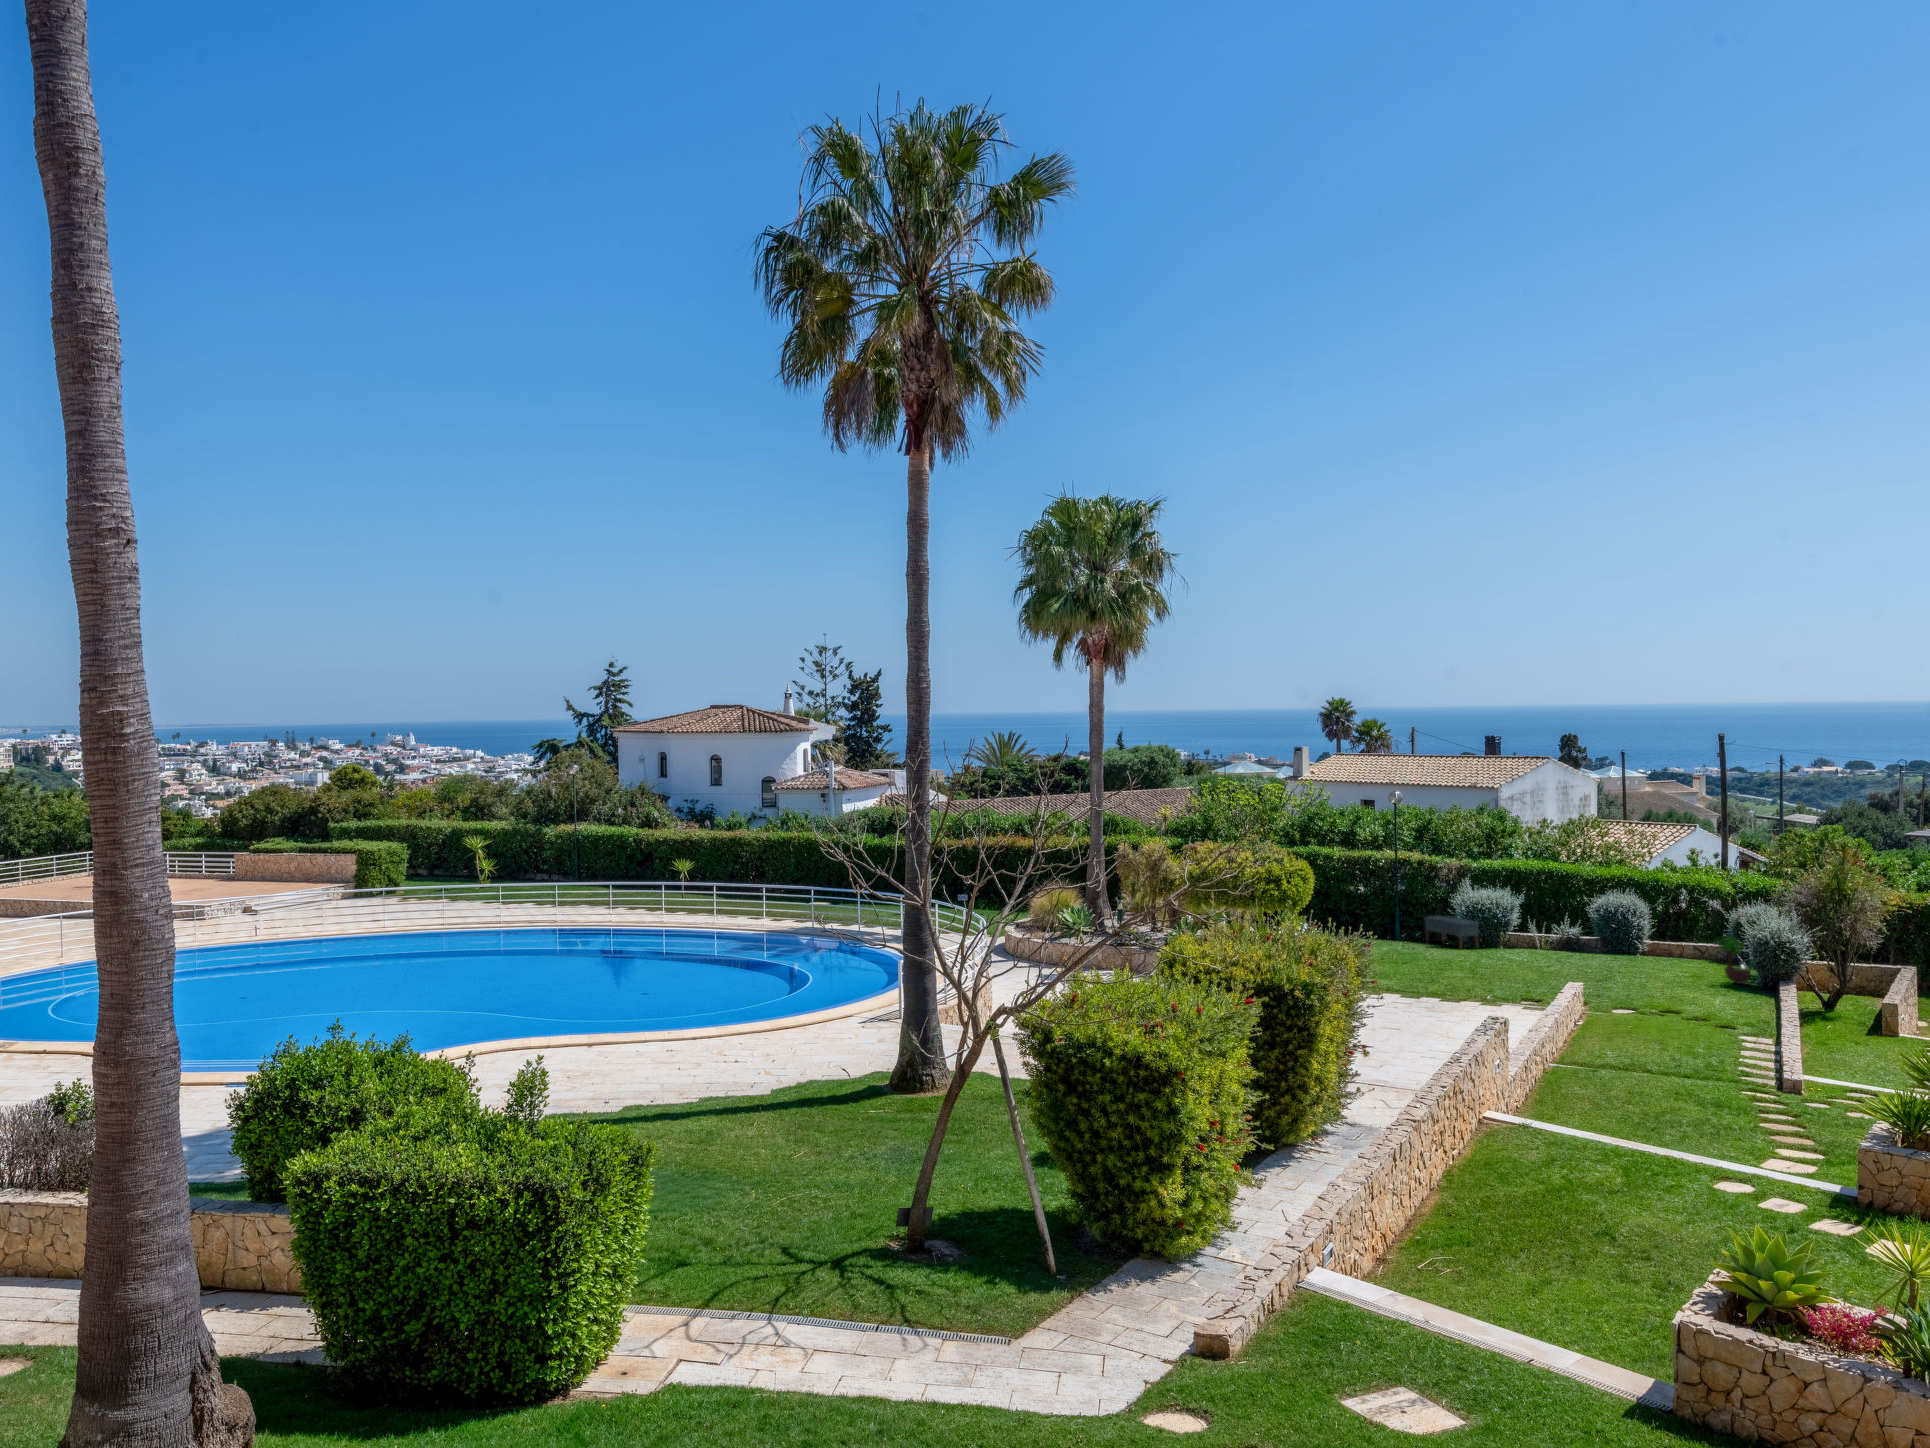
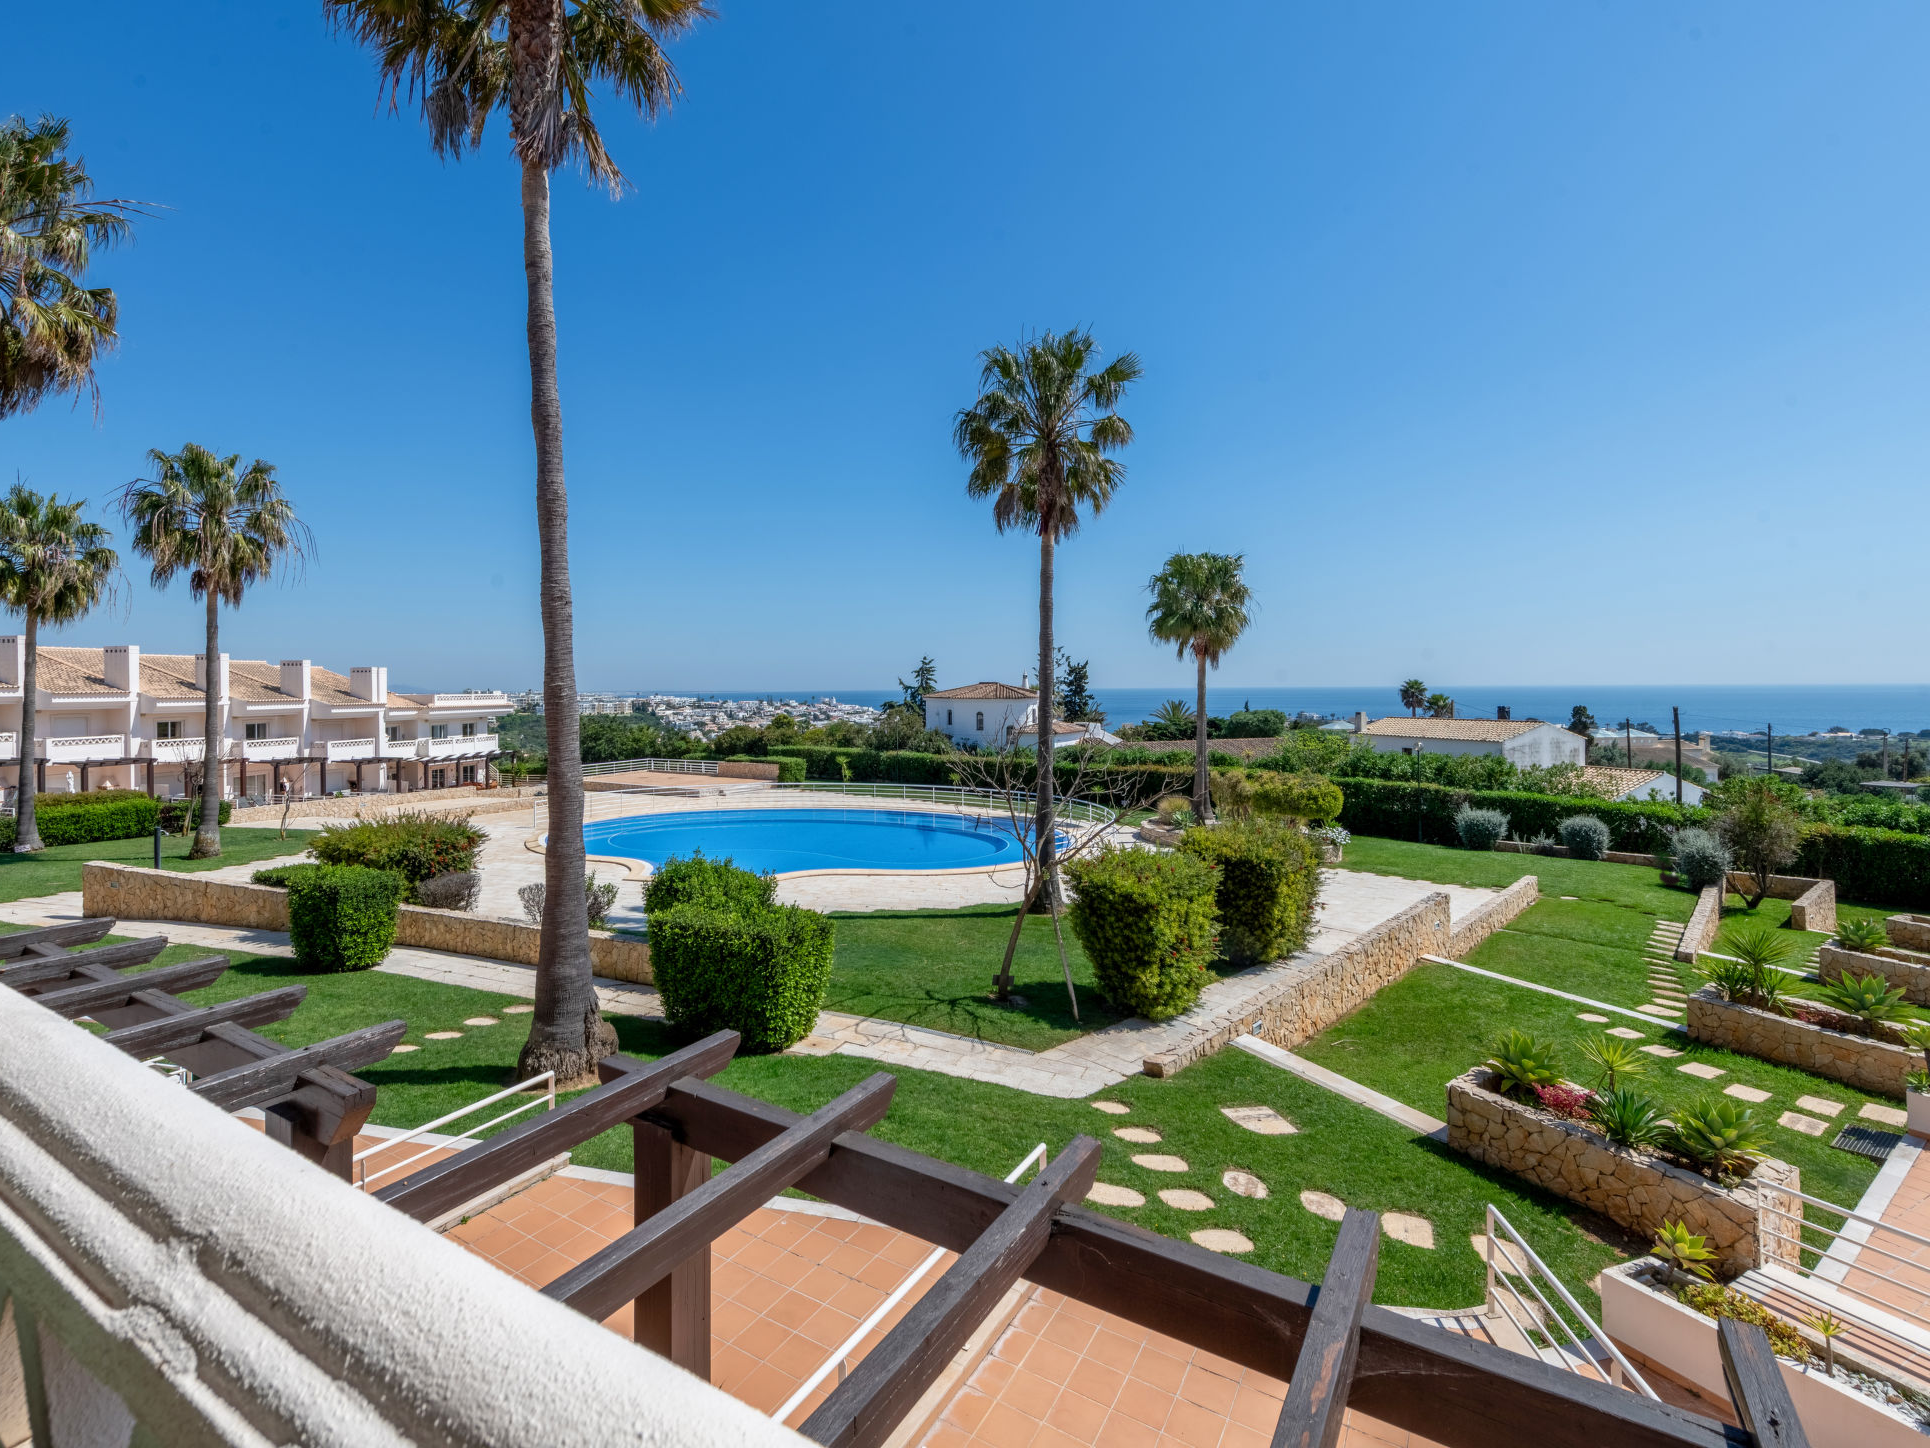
bench: present [1424,916,1479,948] -> none [1436,827,1475,851]

